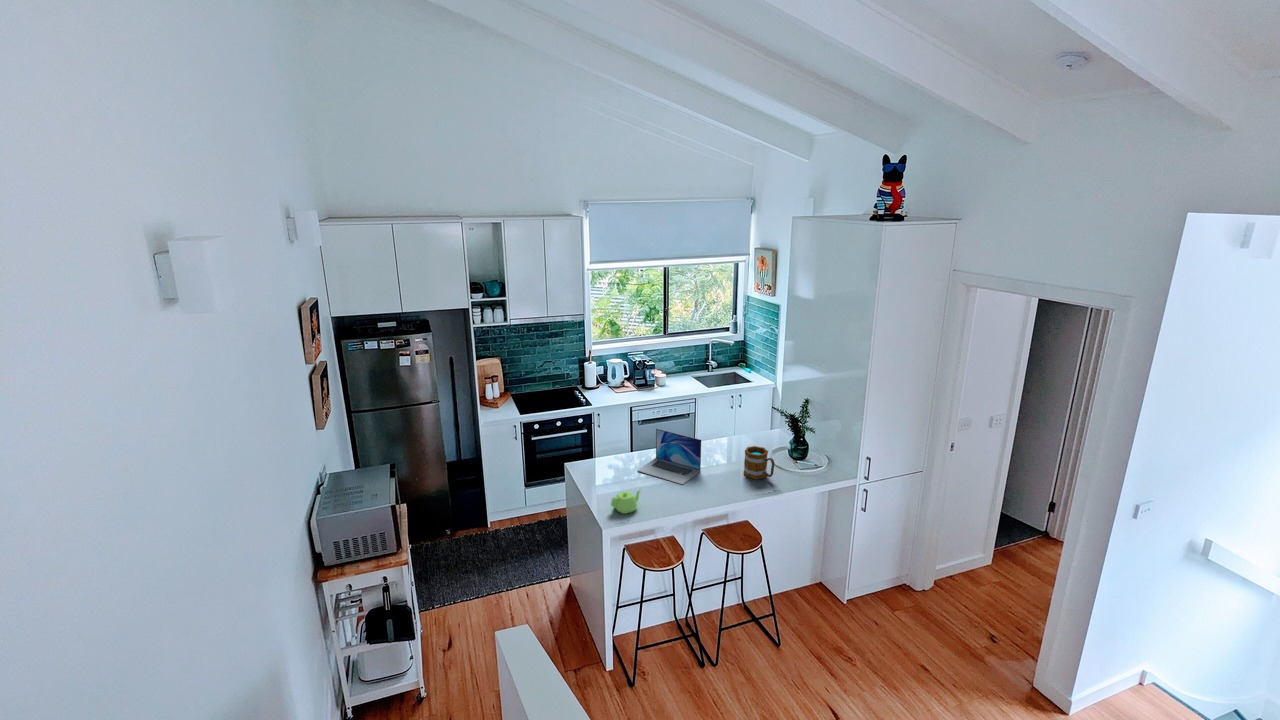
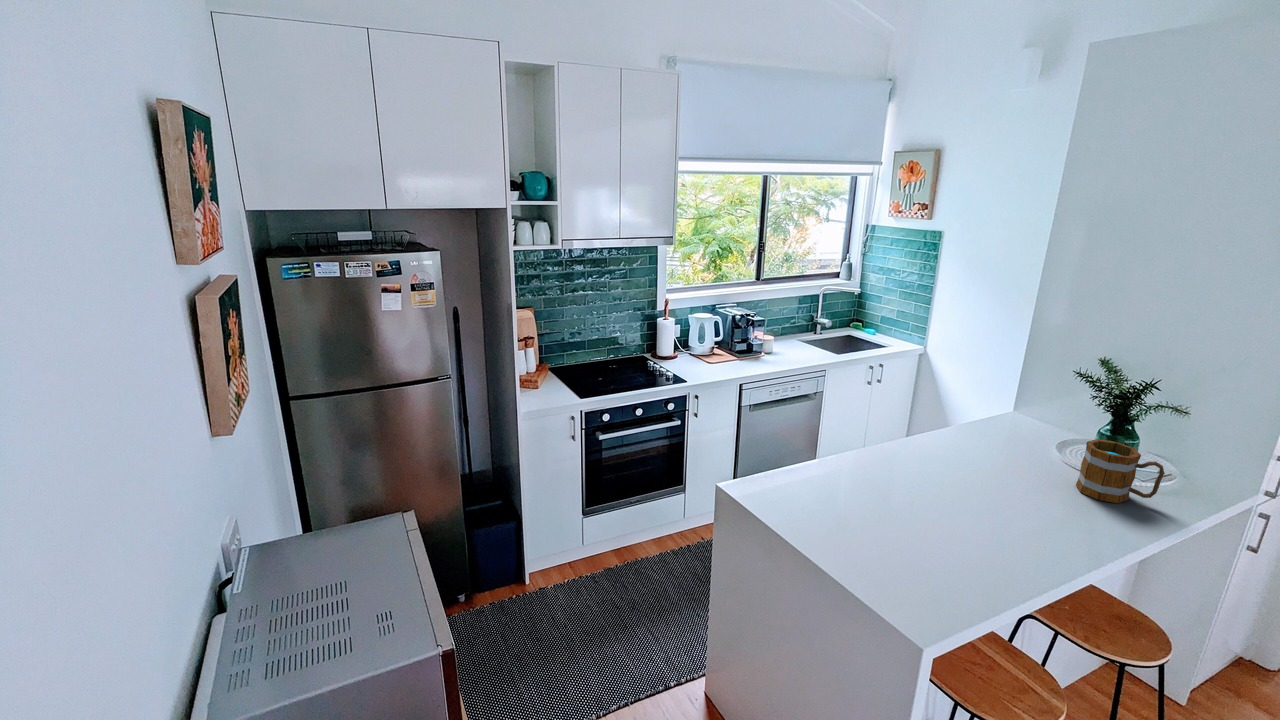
laptop: present [638,429,701,485] -> none [881,412,1006,520]
teapot: present [611,490,641,514] -> none [914,541,972,600]

